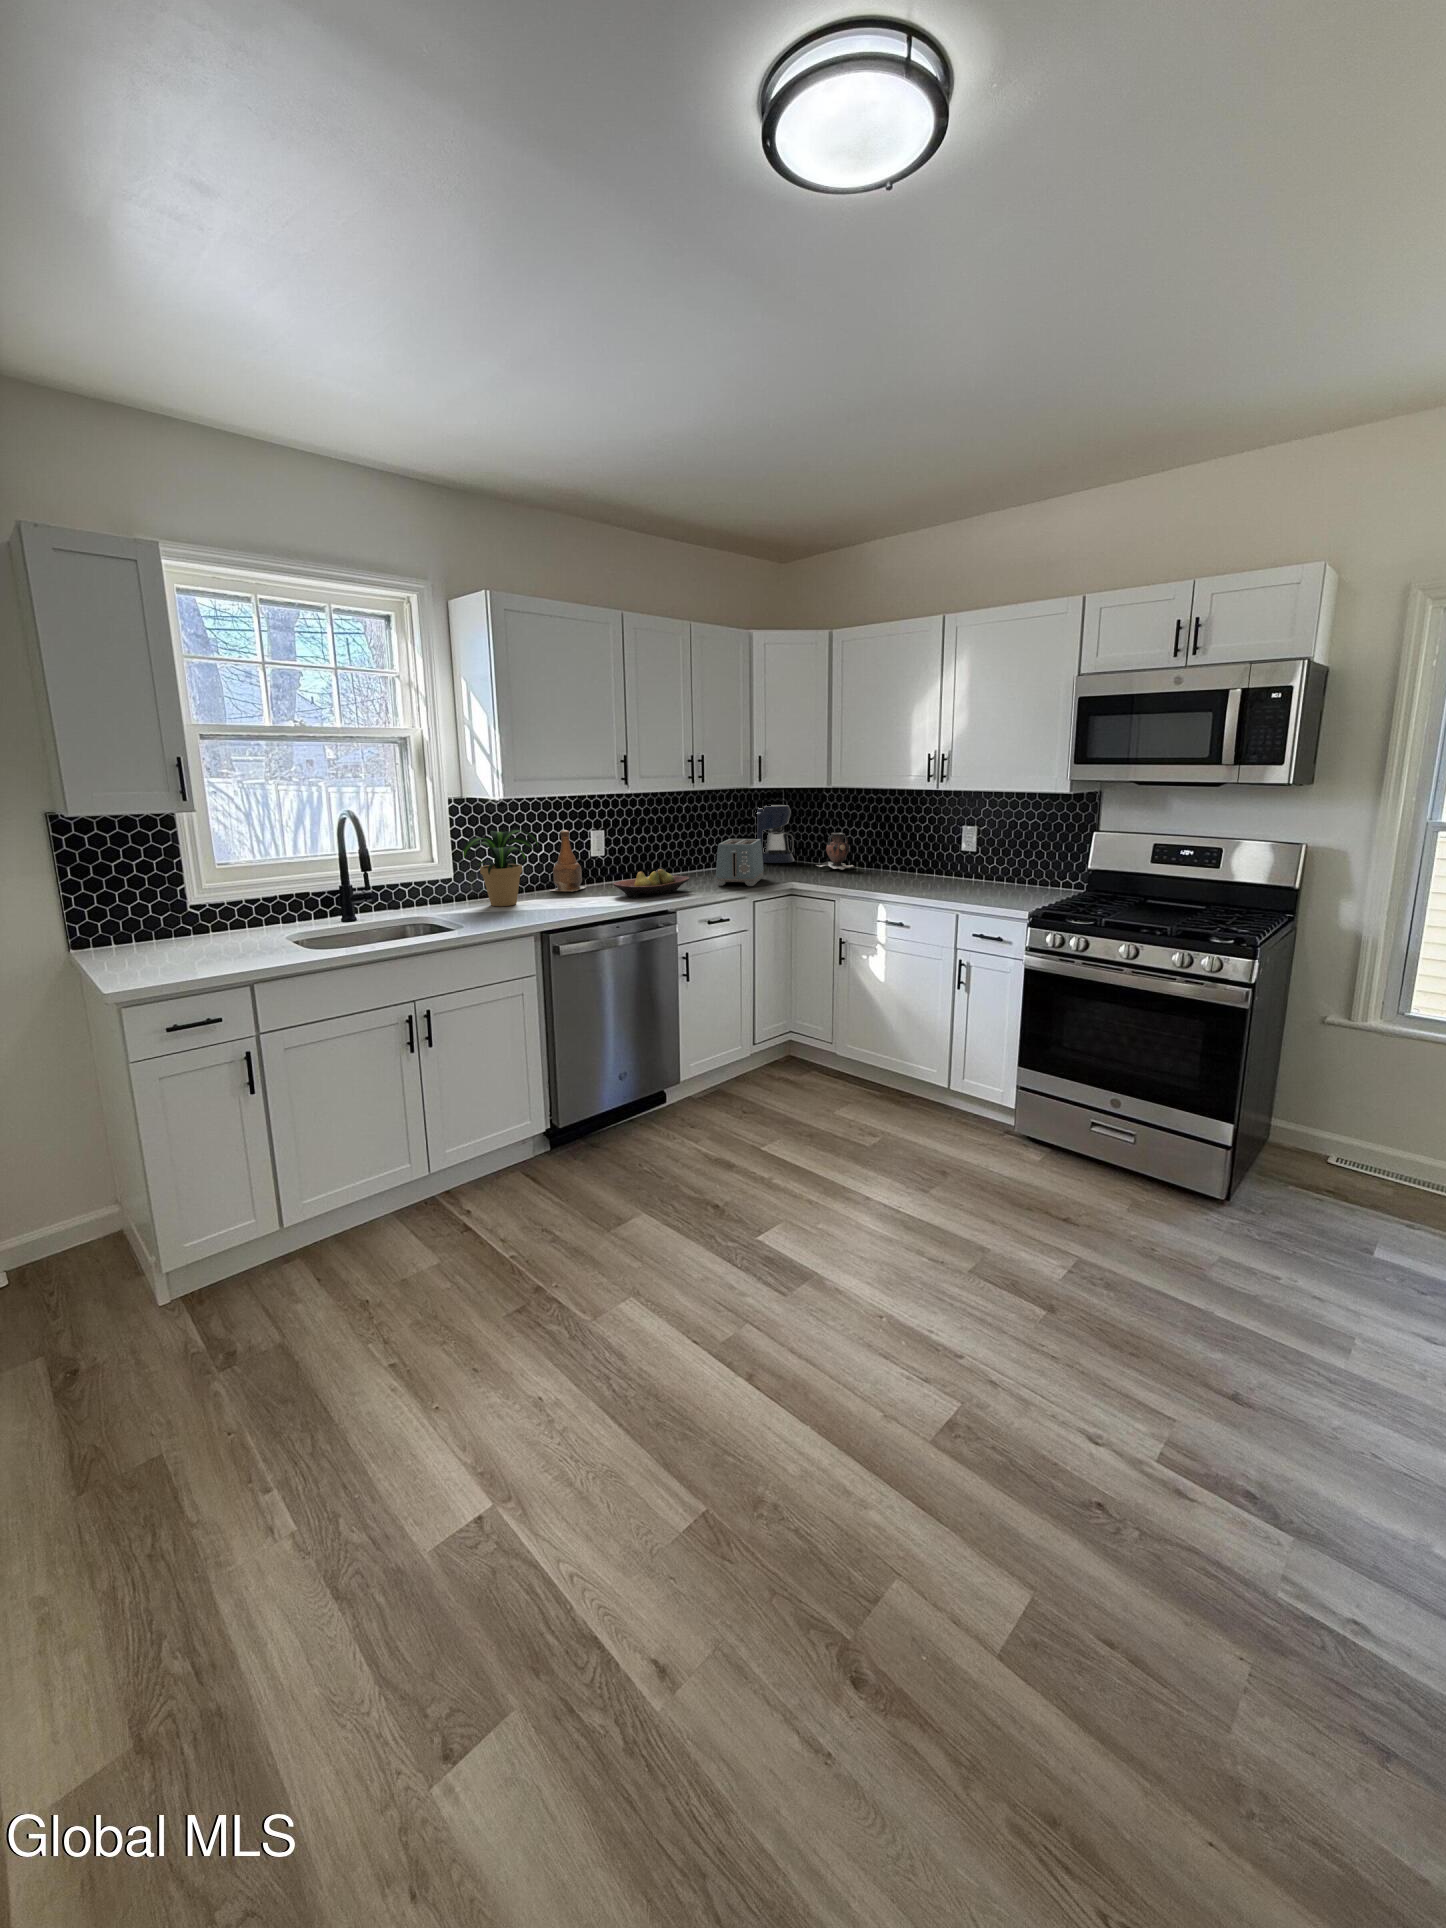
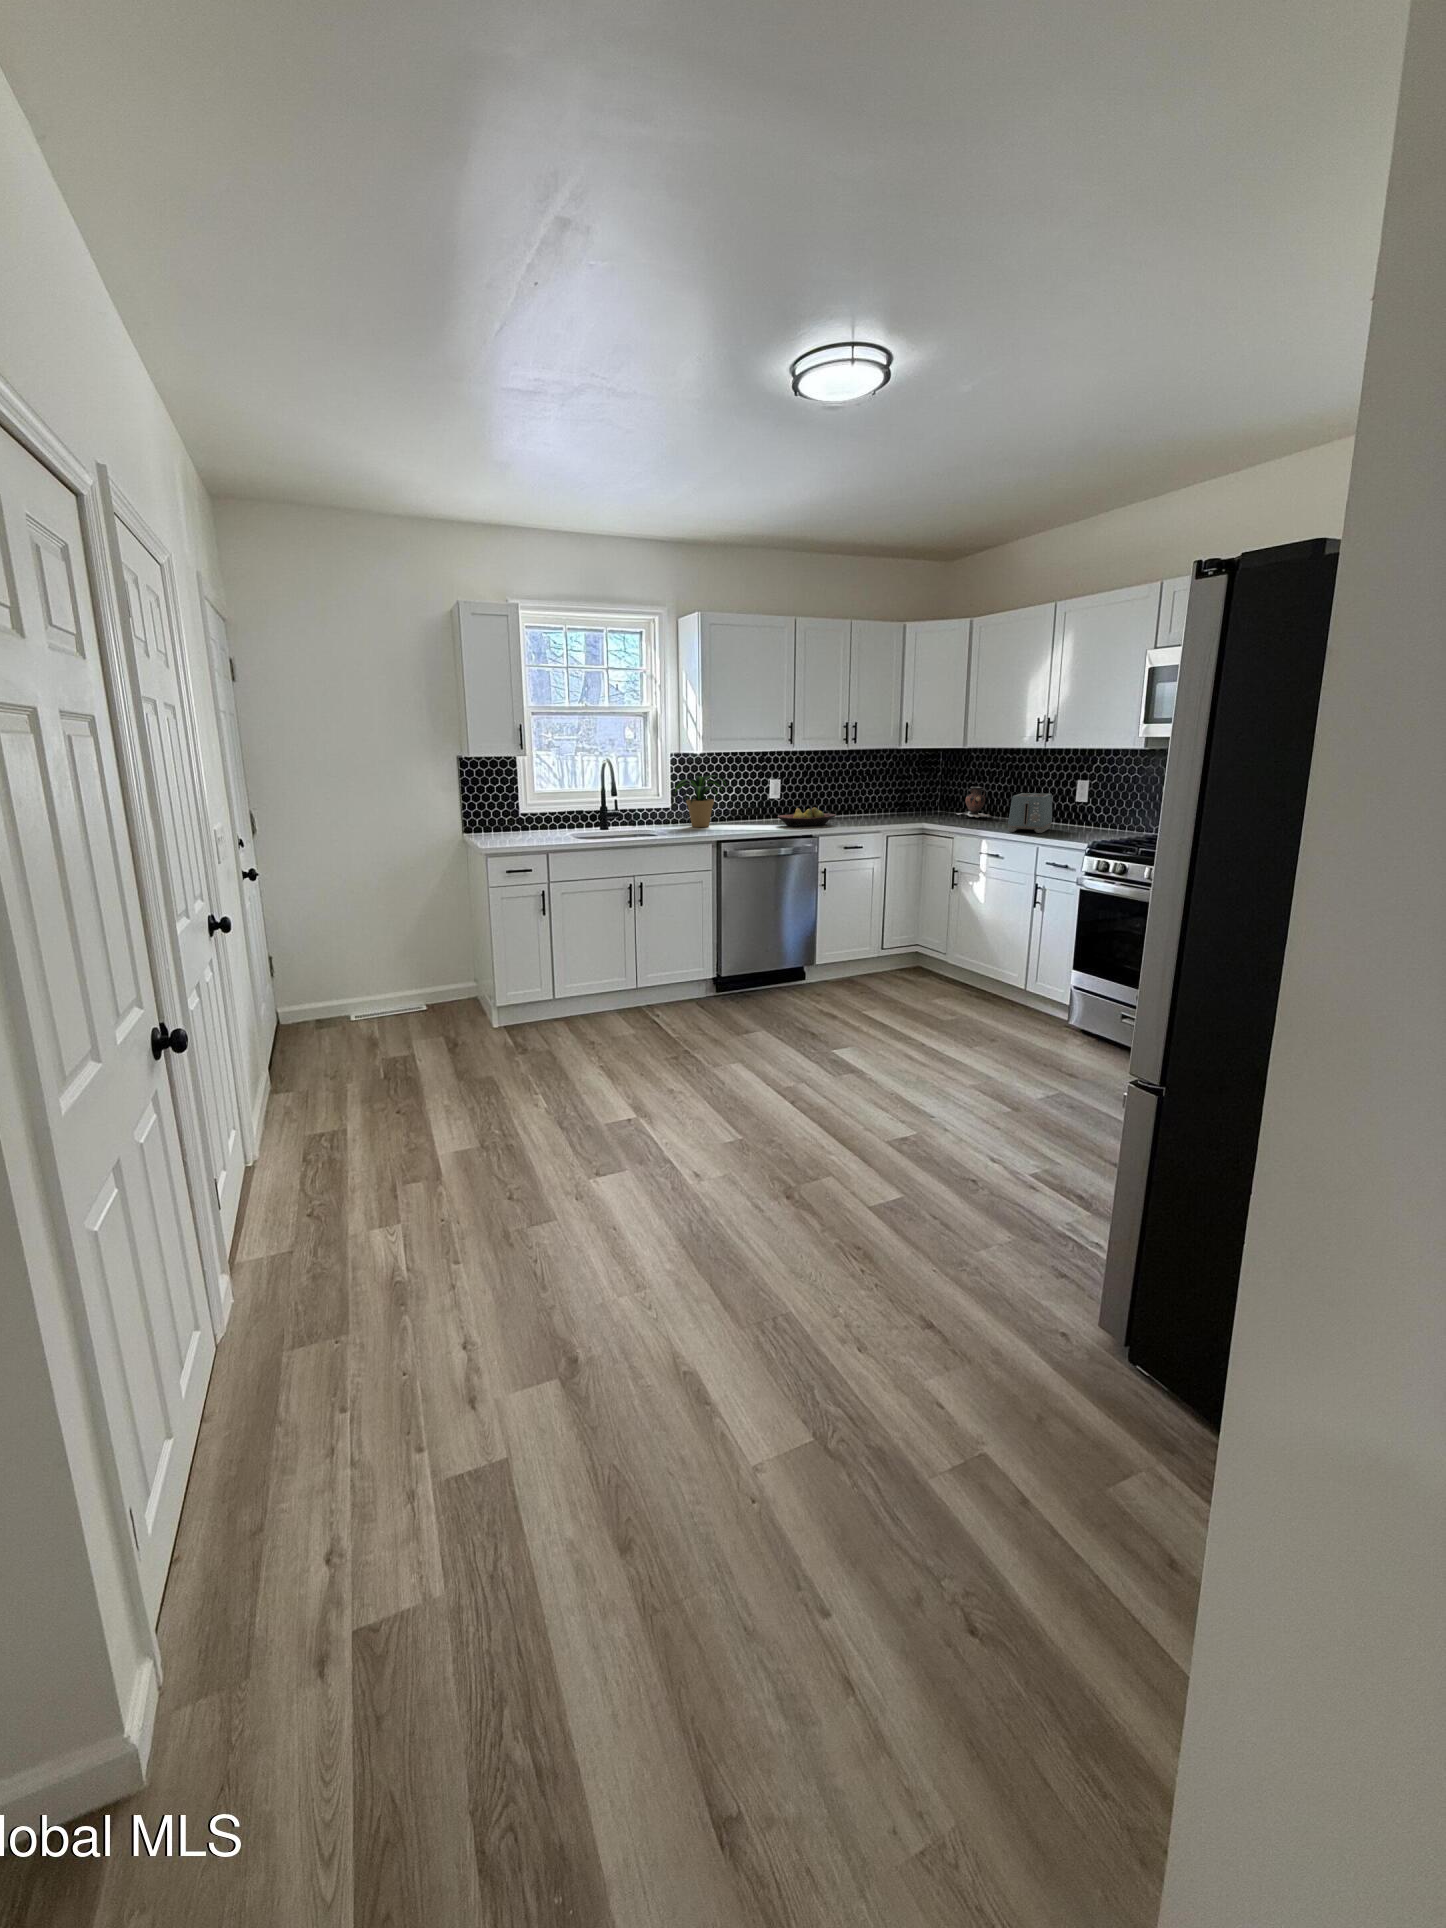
coffee maker: present [756,805,794,863] -> none [910,765,946,813]
bottle: present [550,830,585,892] -> none [736,778,763,822]
toaster: present [716,839,764,886] -> present [1008,793,1052,833]

